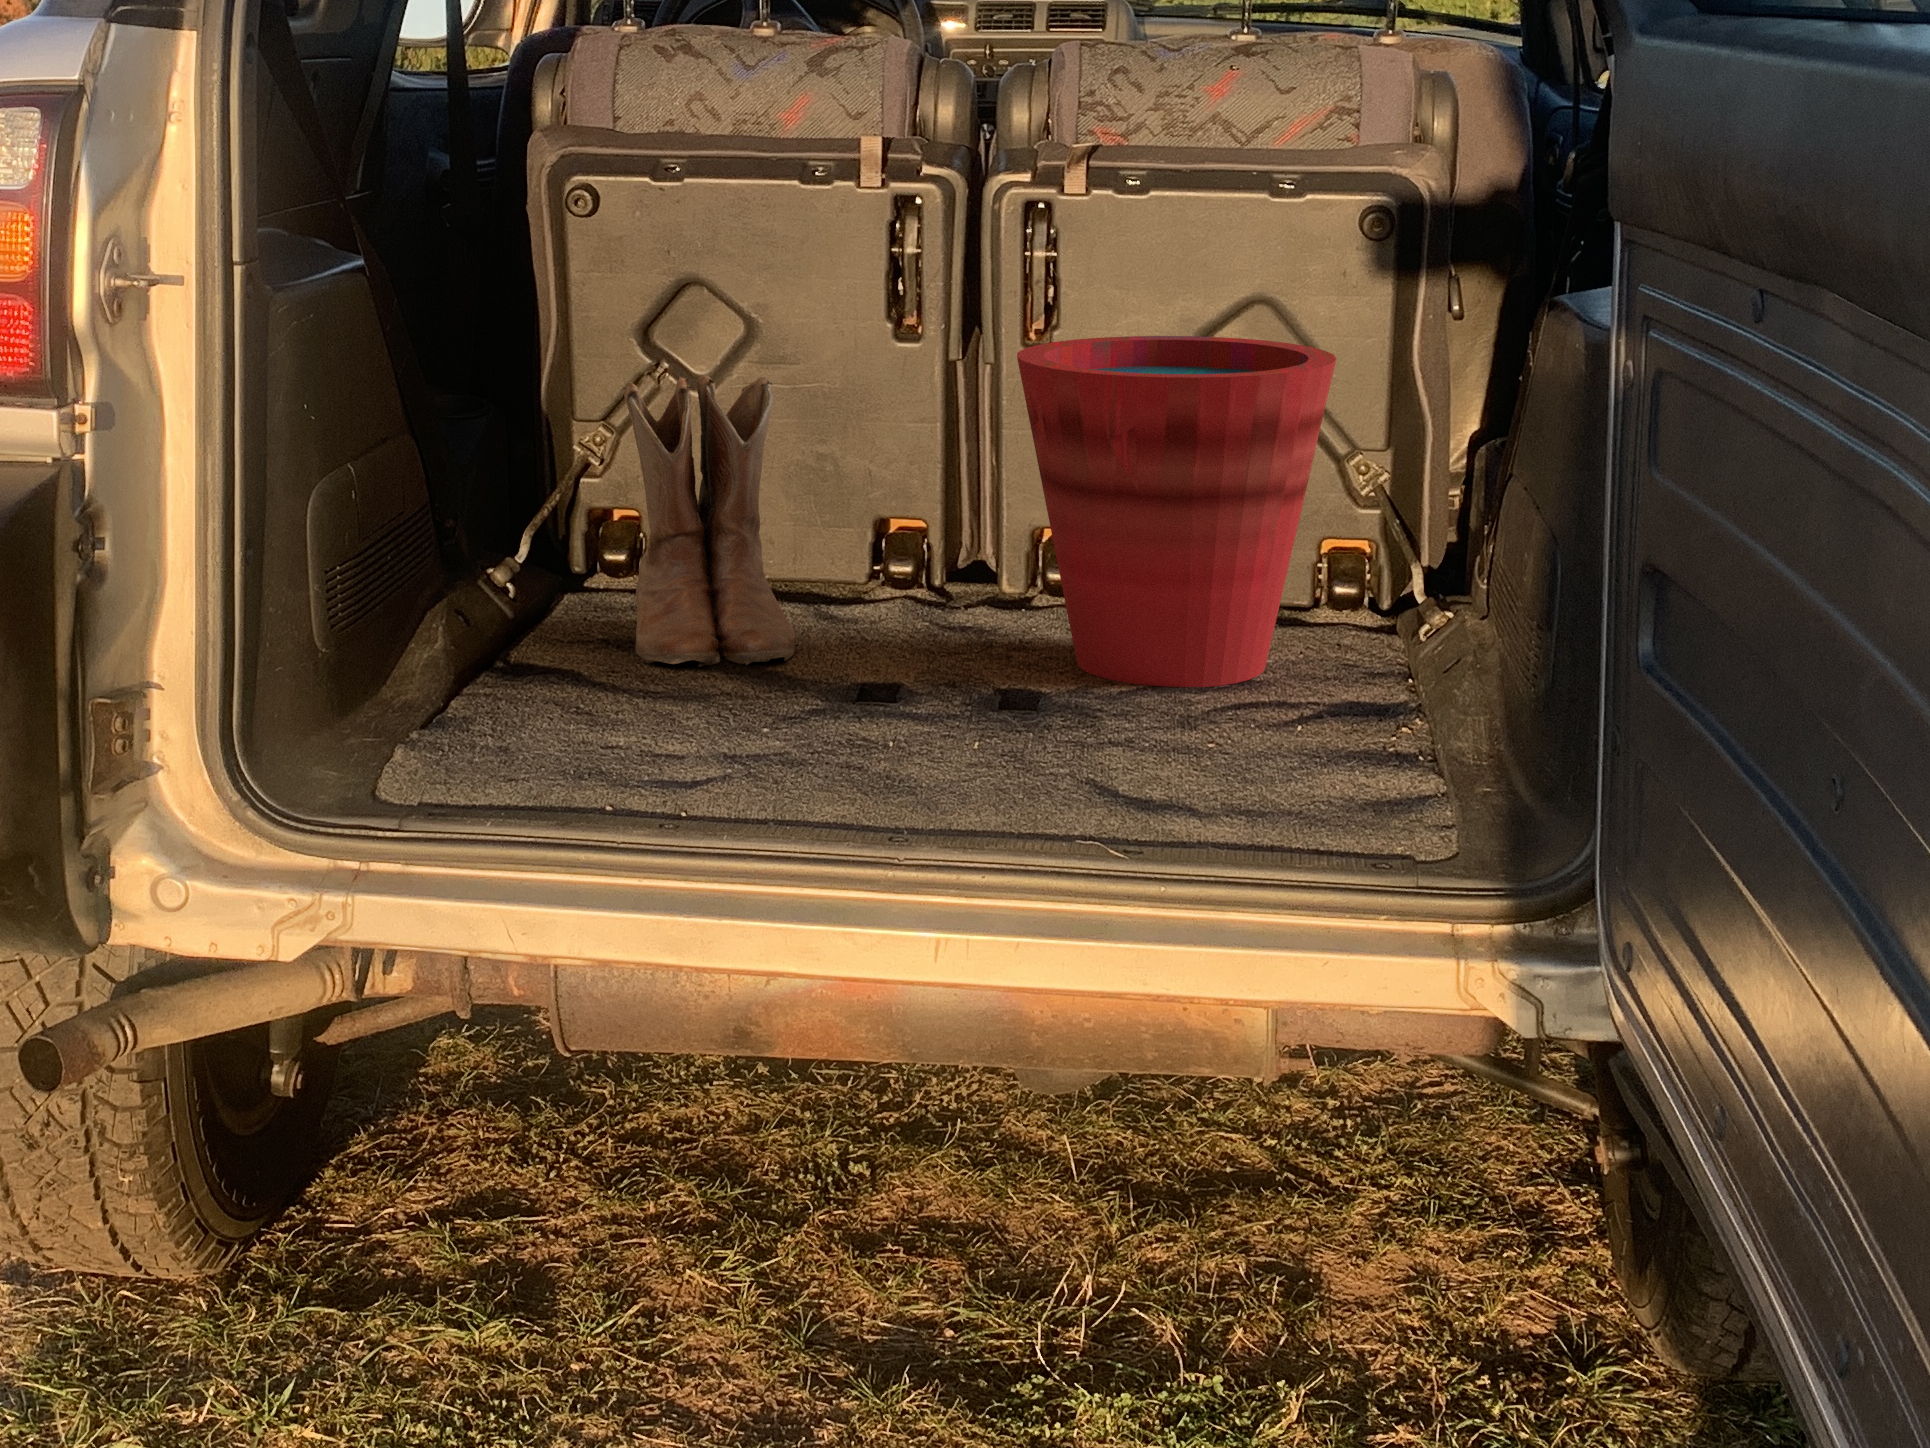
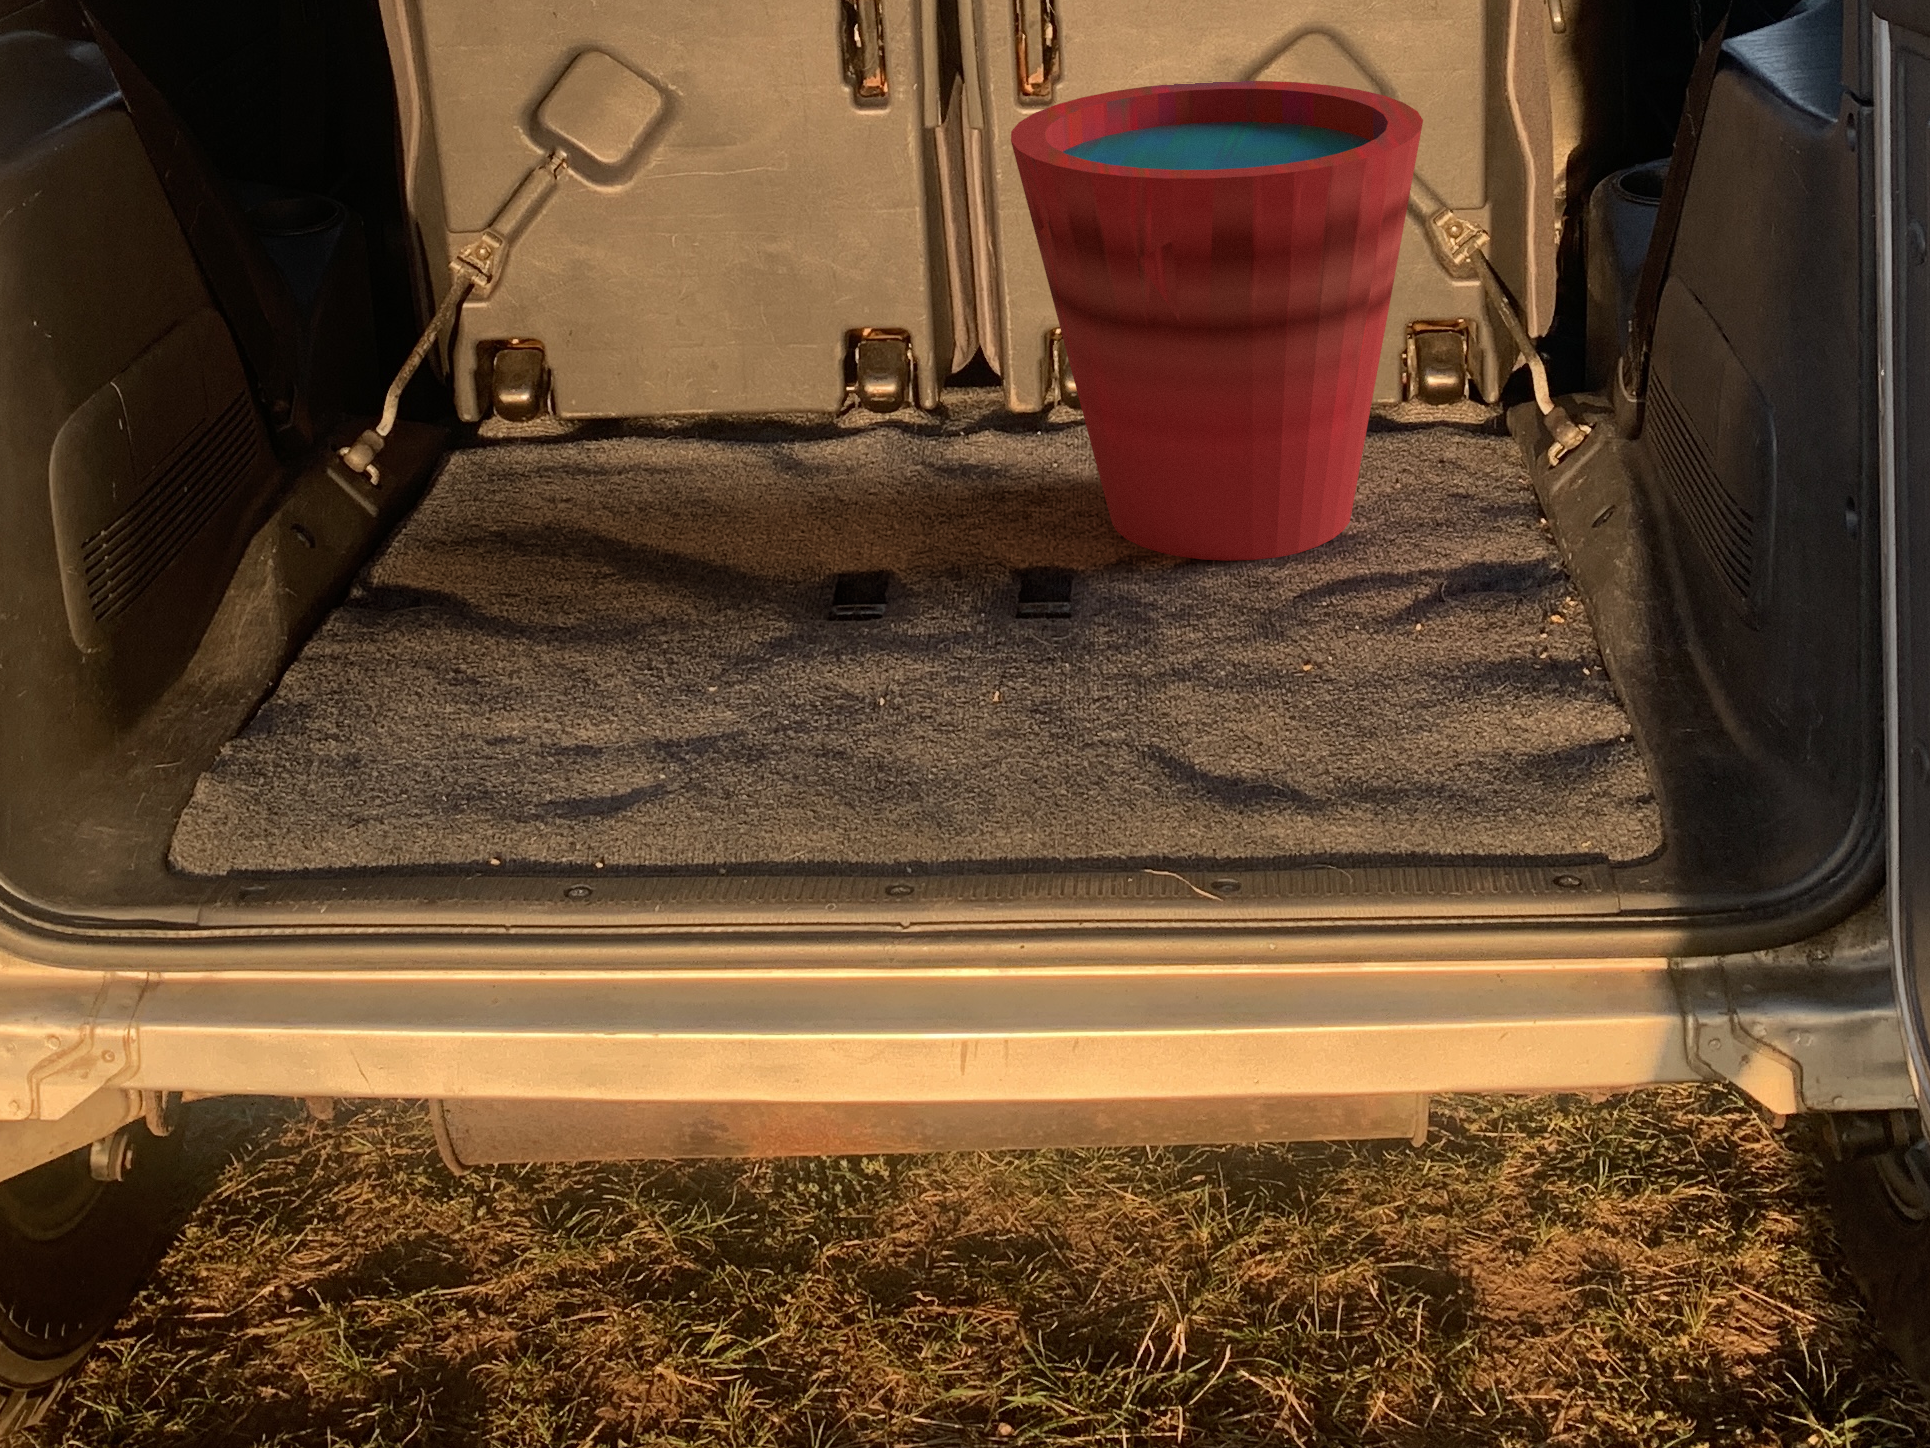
boots: present [621,375,795,667] -> none [500,170,748,573]

